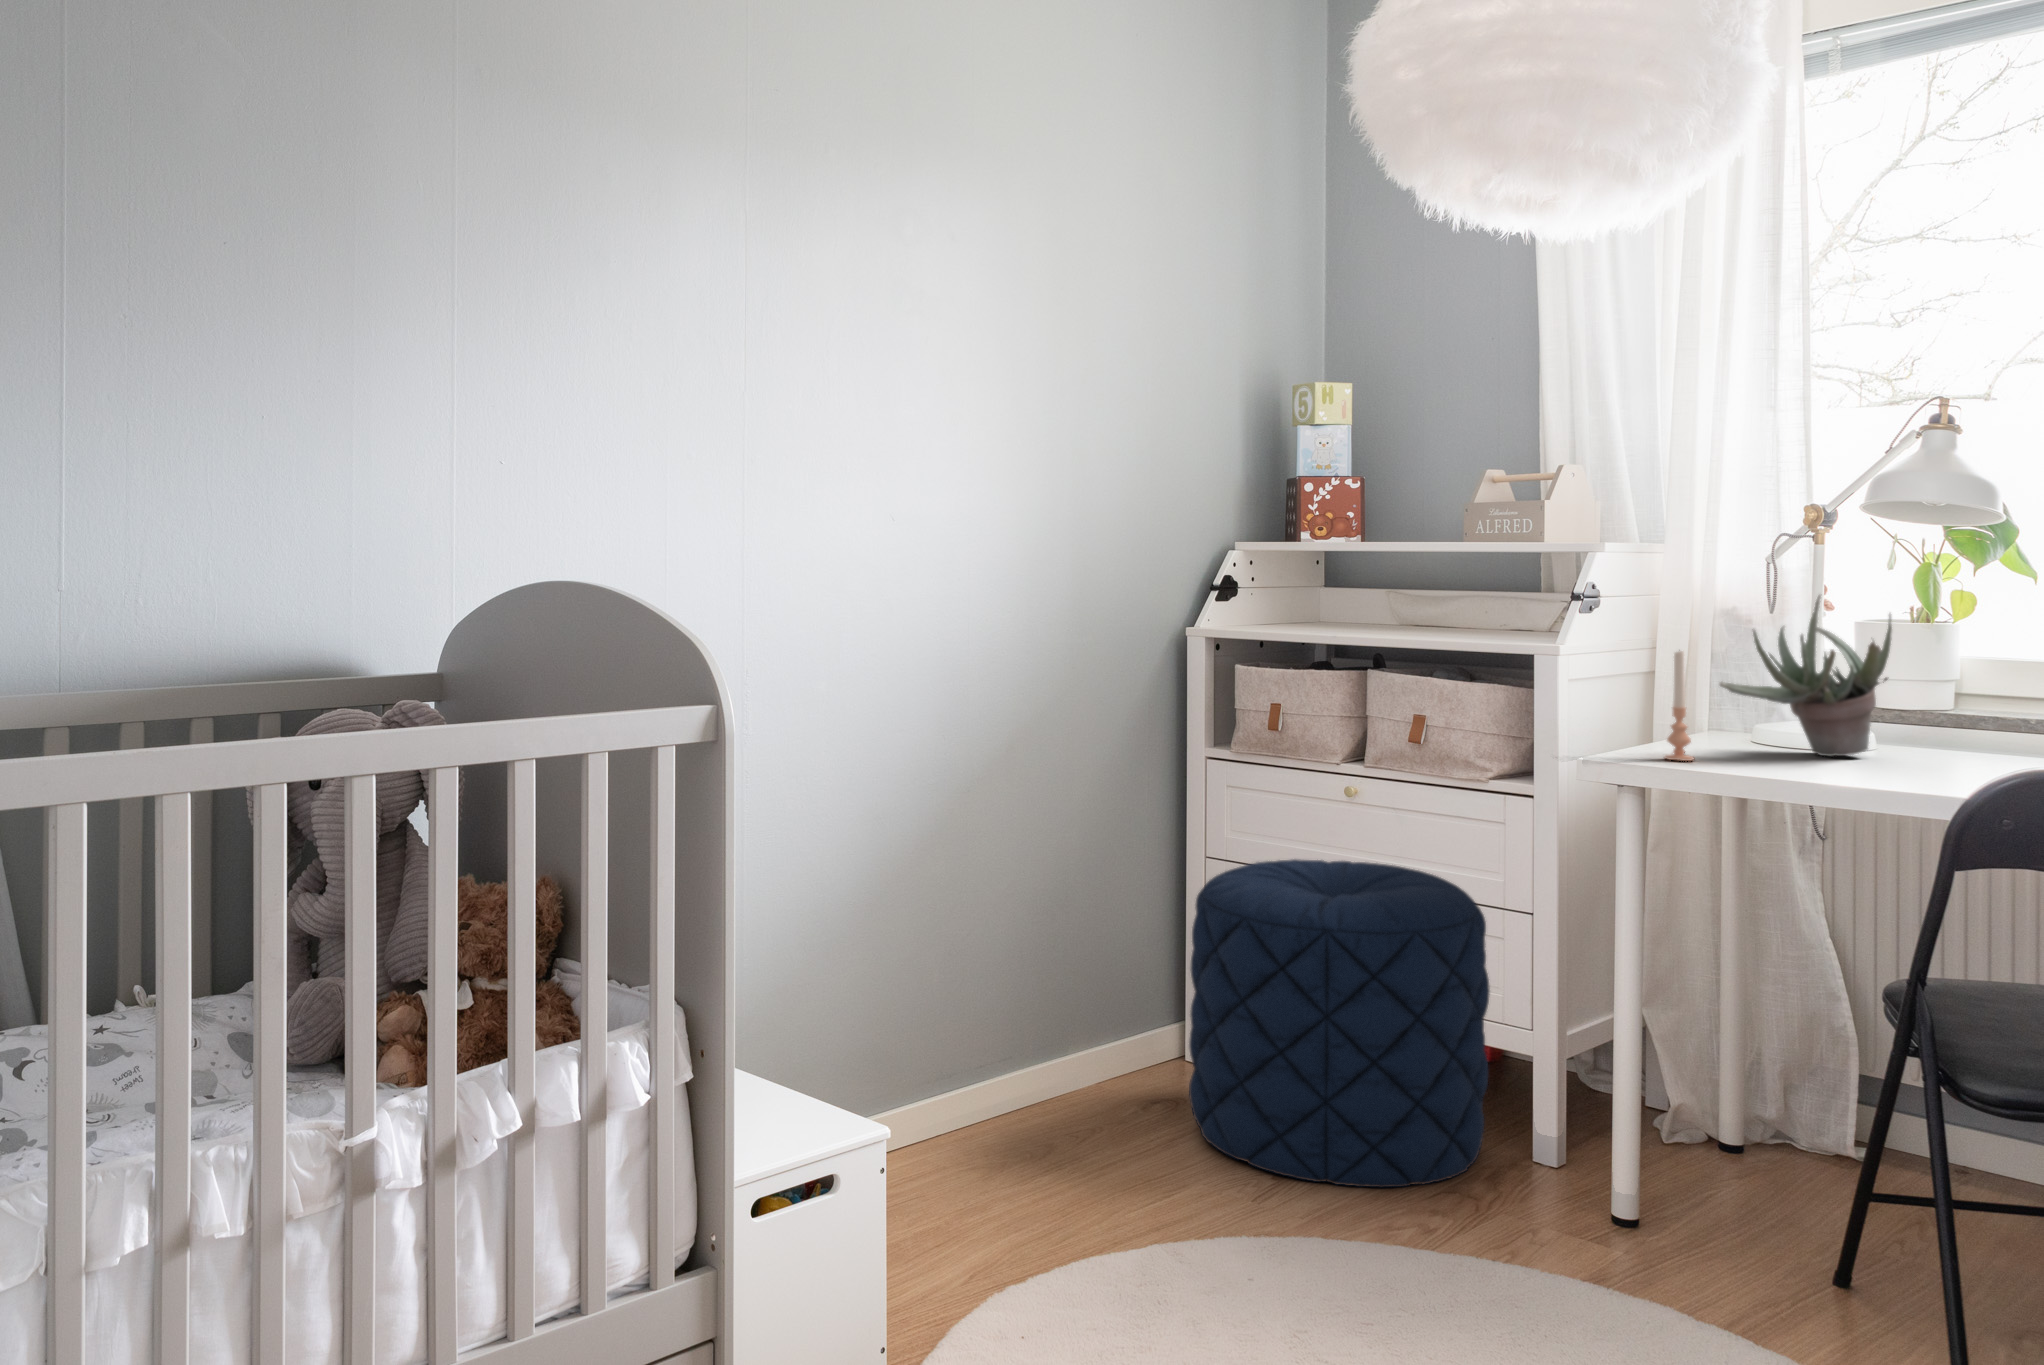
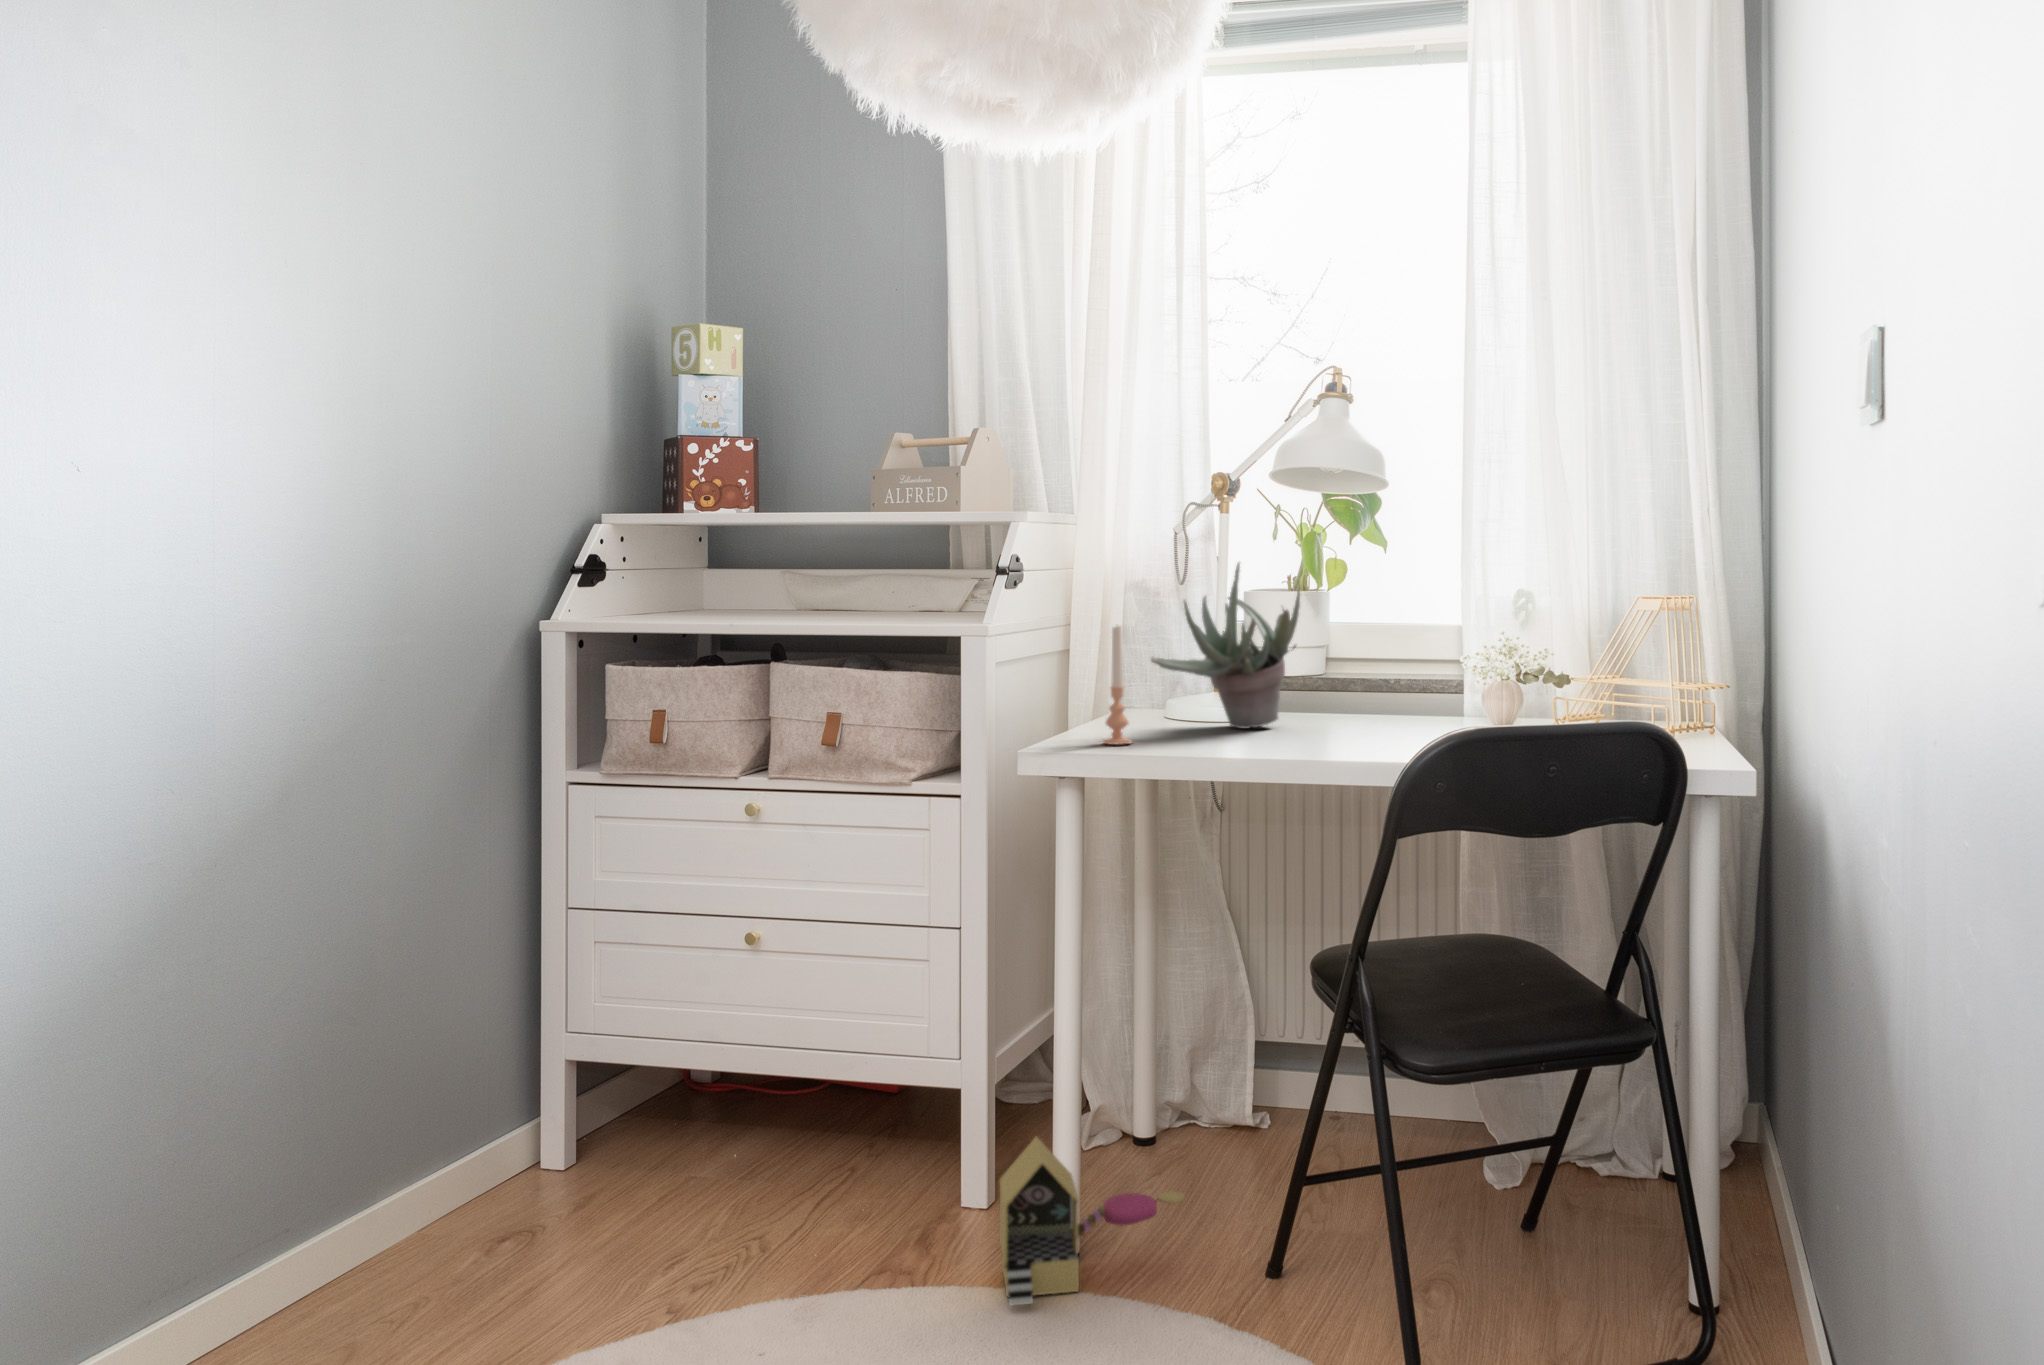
pouf: present [1189,859,1490,1188] -> none [557,893,913,1298]
toy house: none [1559,1105,1748,1252] -> present [999,1136,1184,1306]

